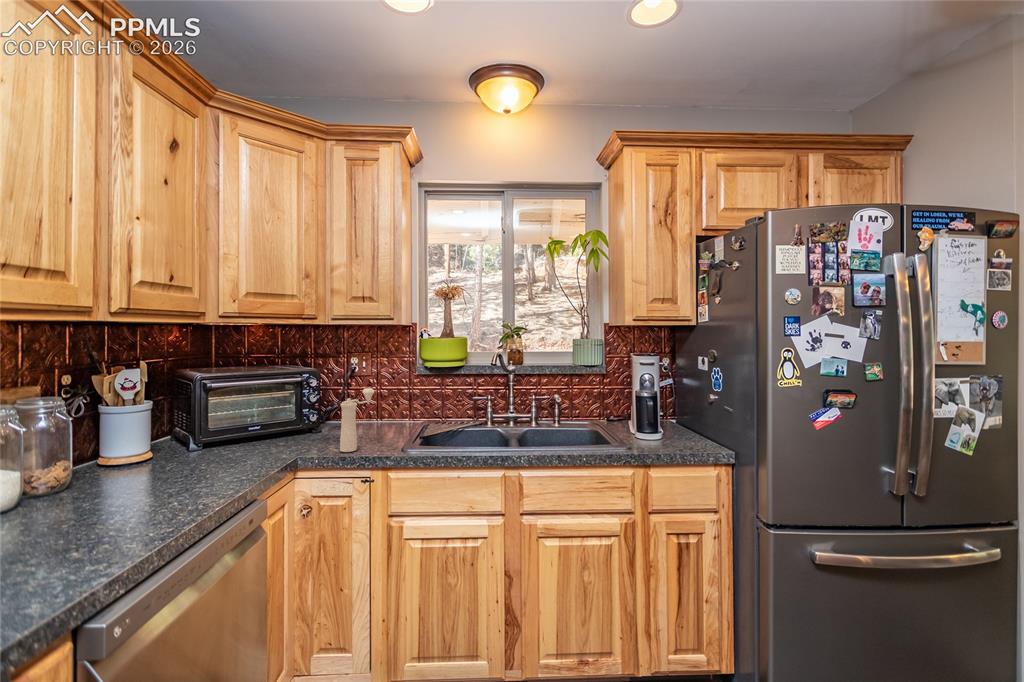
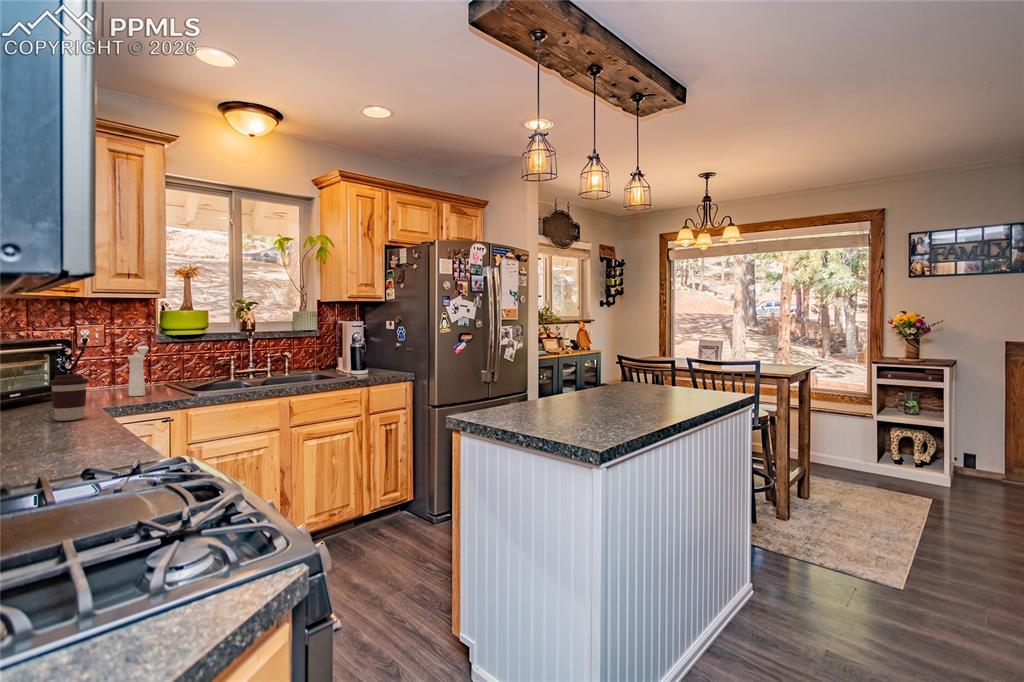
coffee cup: none [155,446,203,511] -> present [49,374,88,421]

